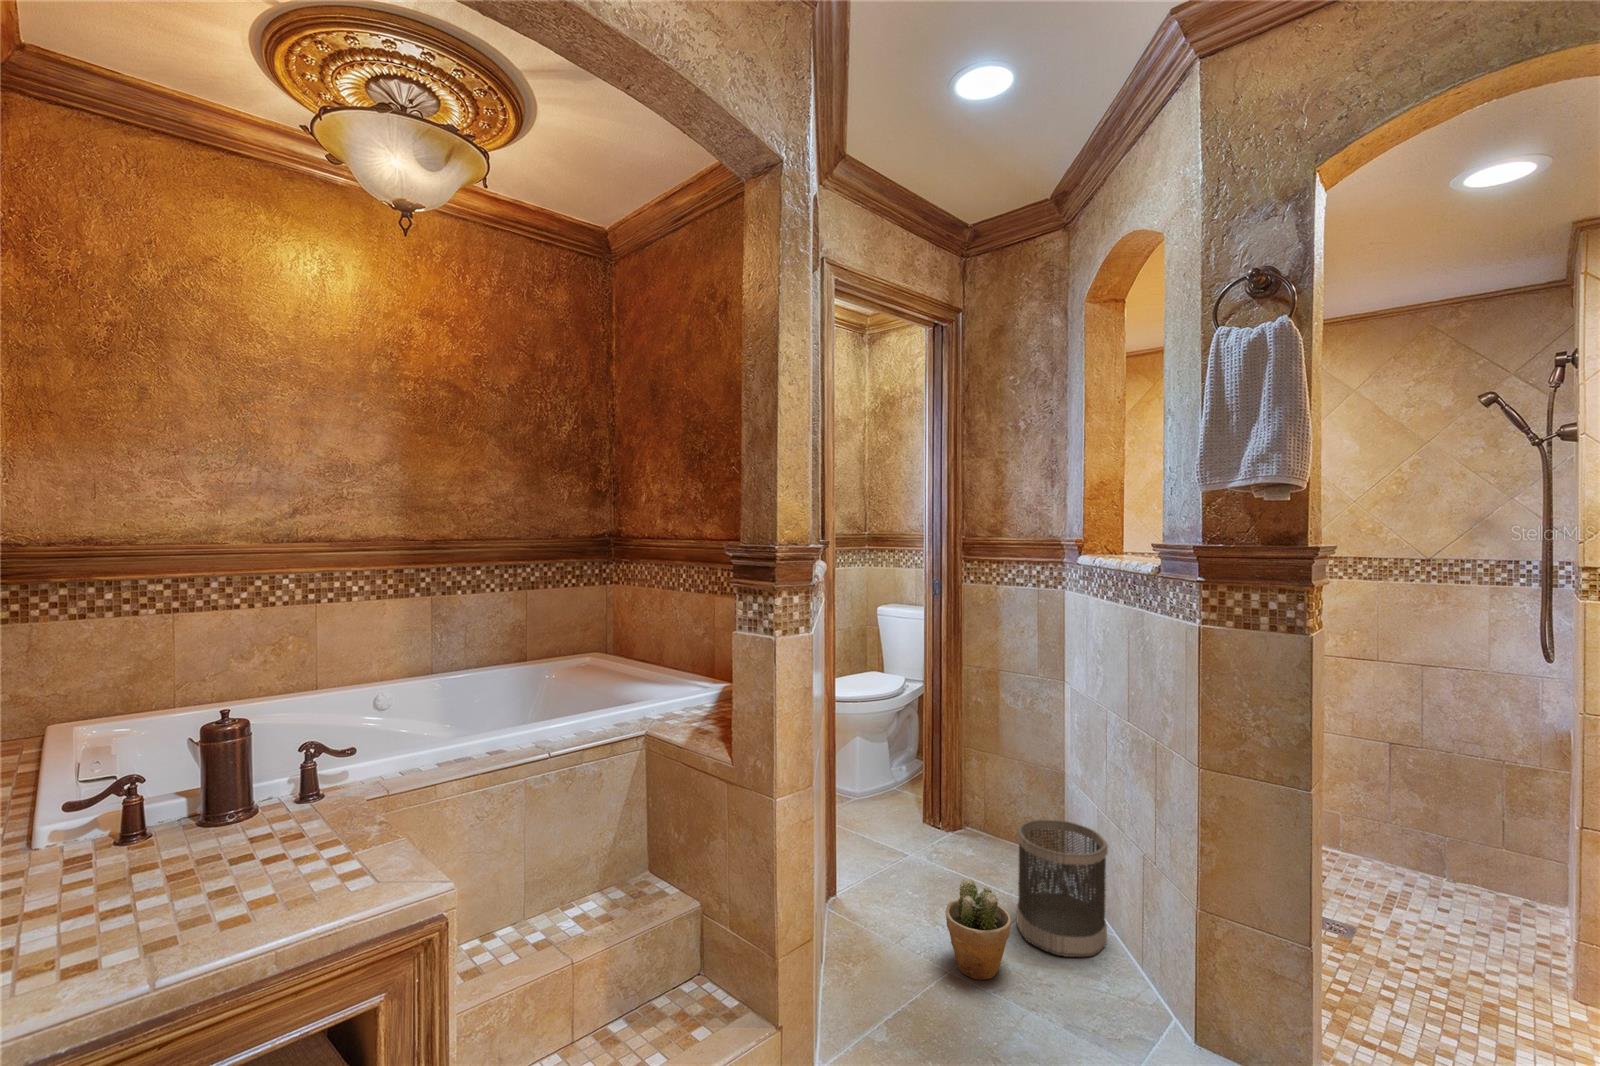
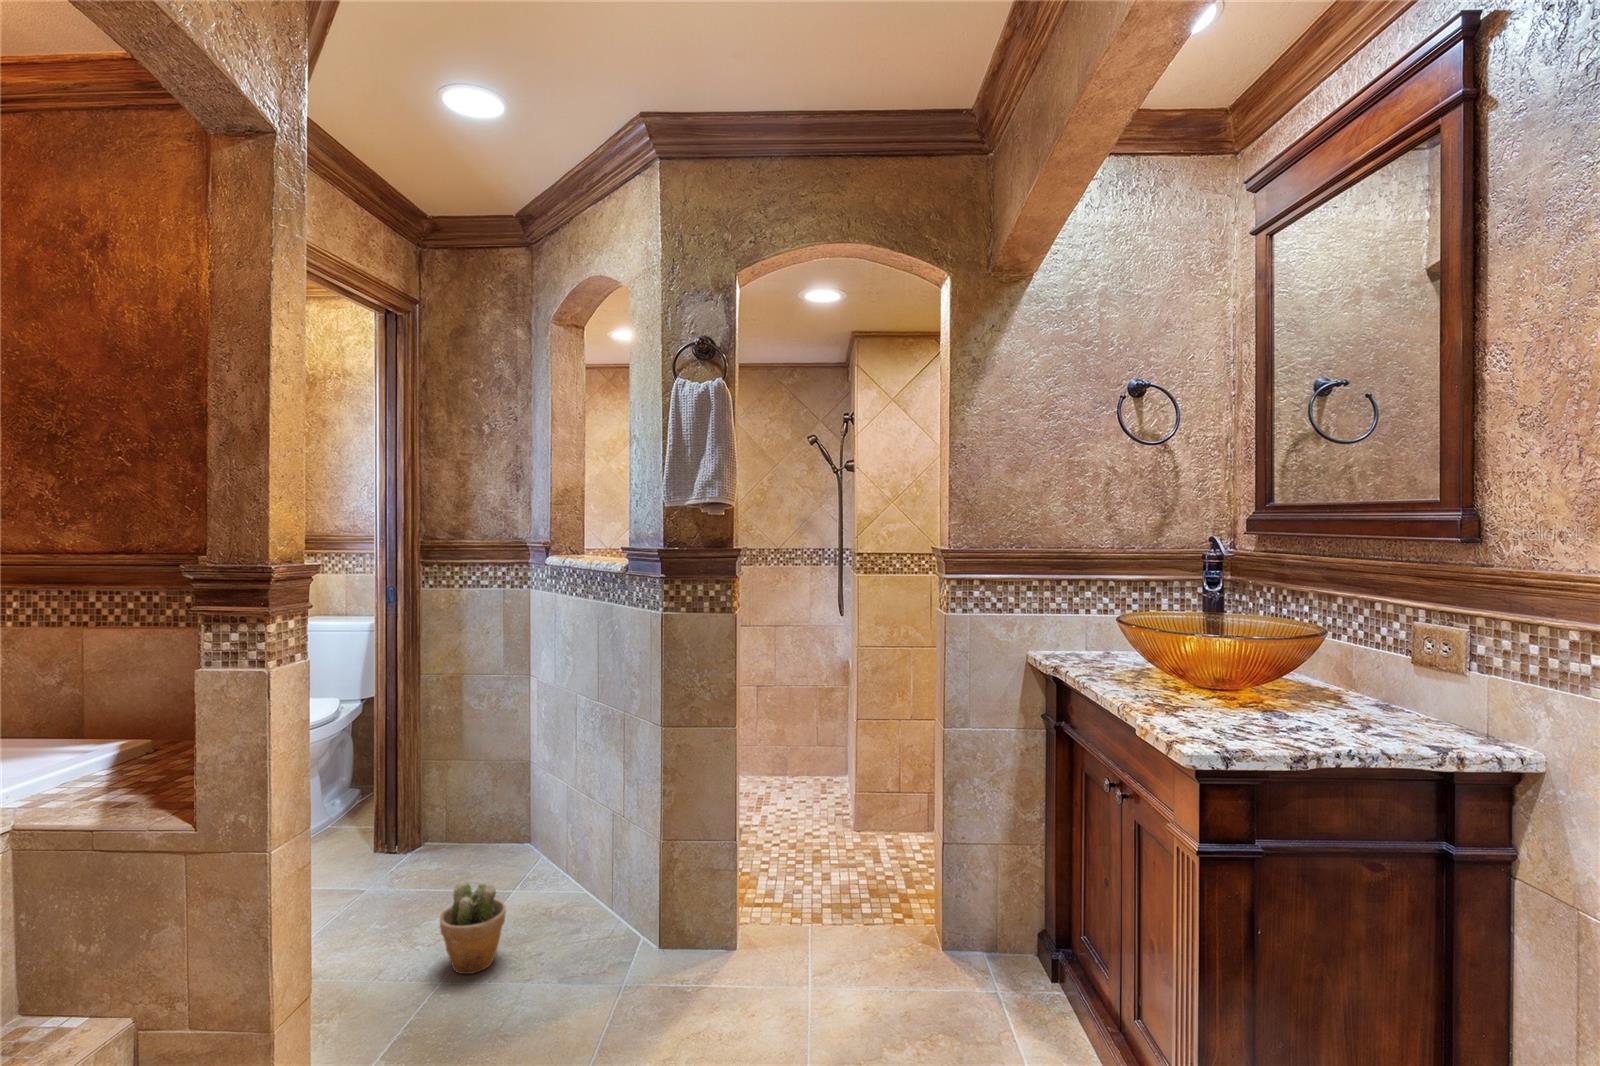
wastebasket: present [1017,819,1108,957] -> none [501,804,583,926]

